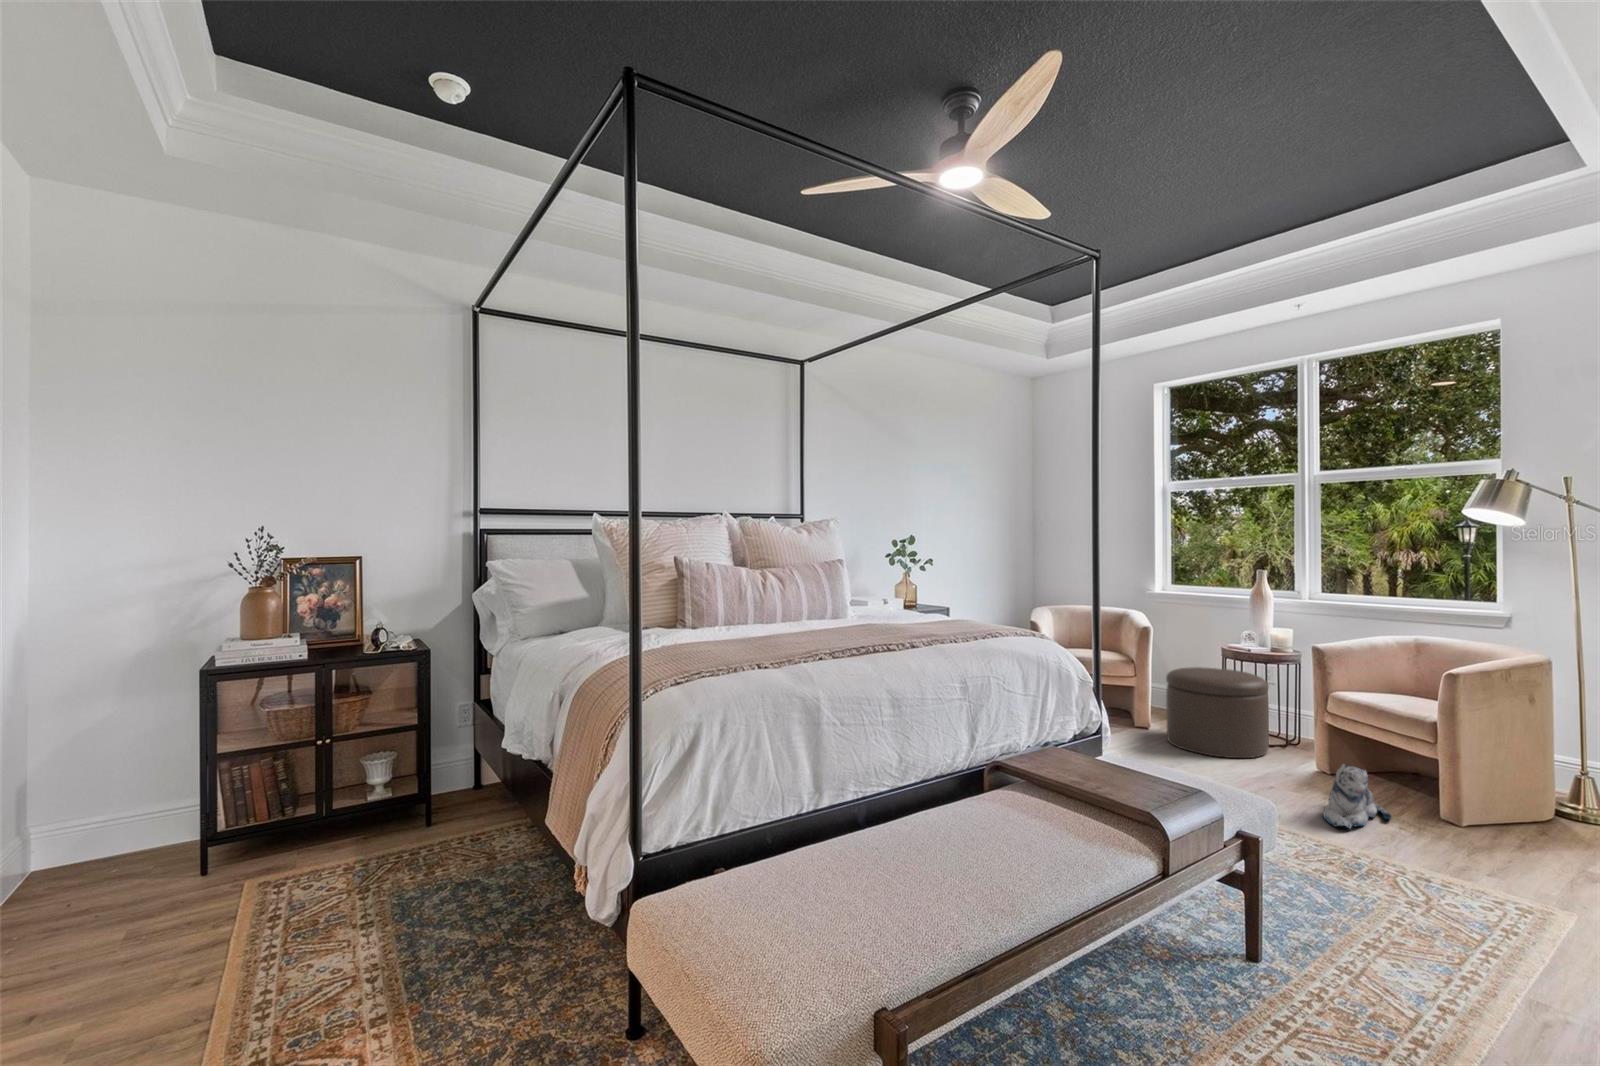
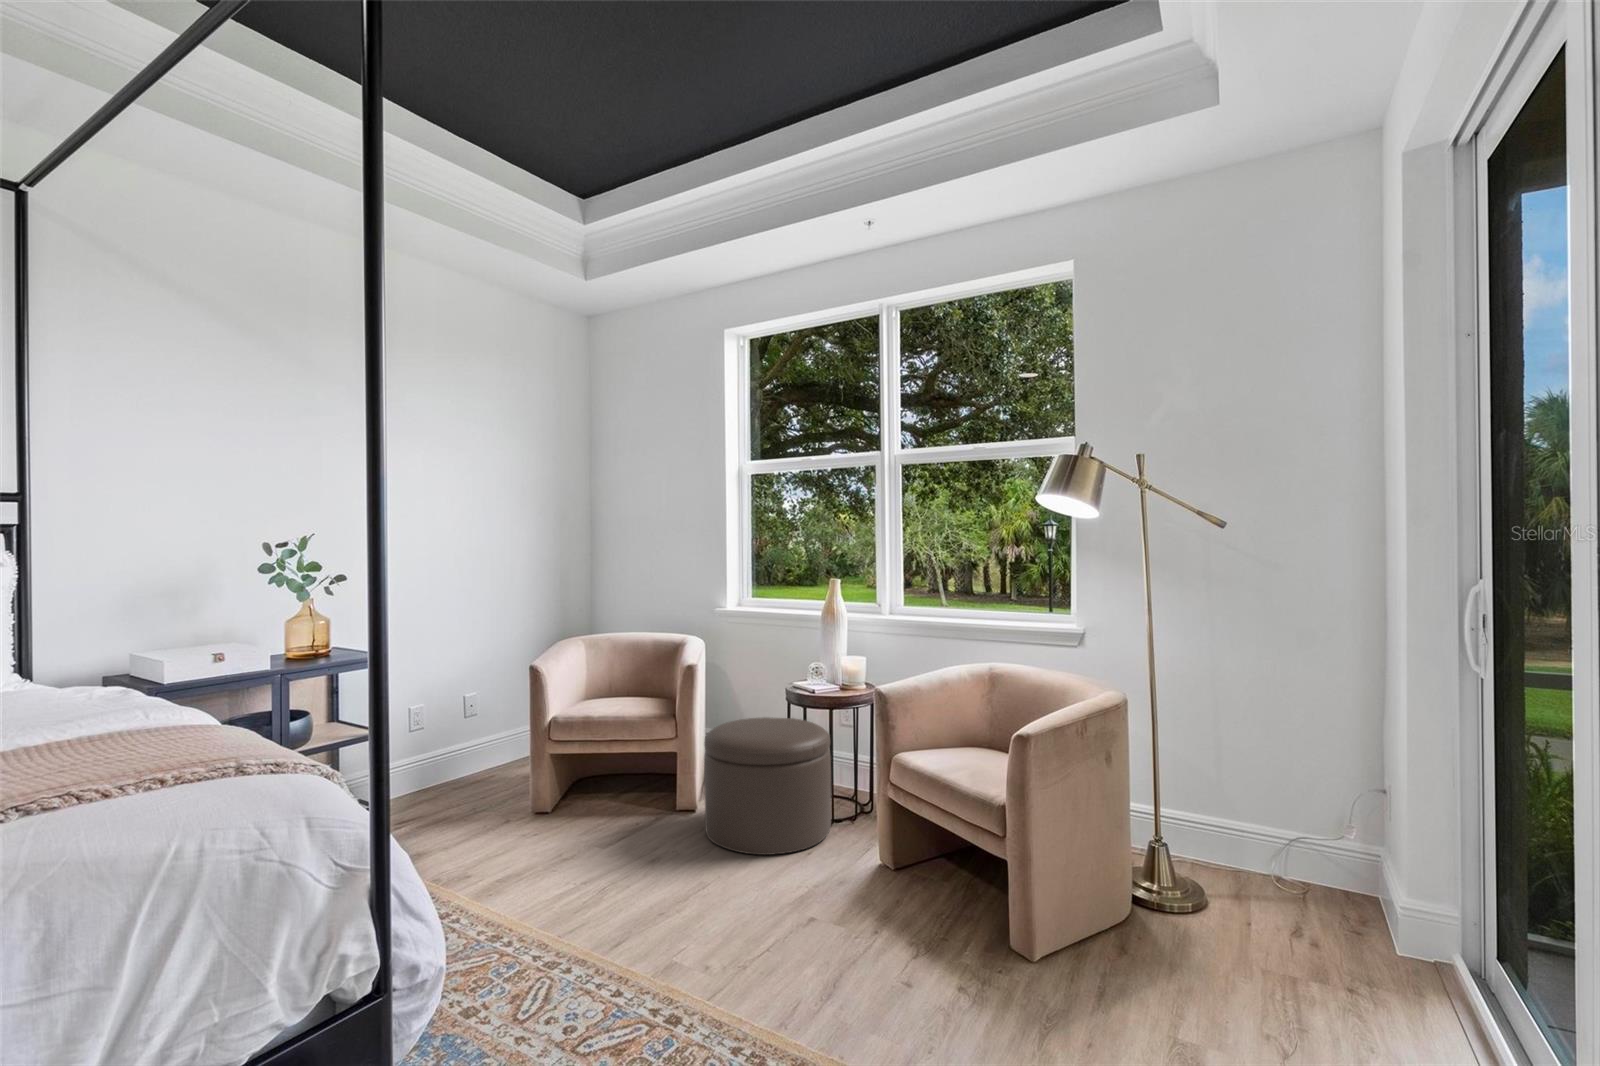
plush toy: present [1323,764,1391,829] -> none [857,884,947,998]

